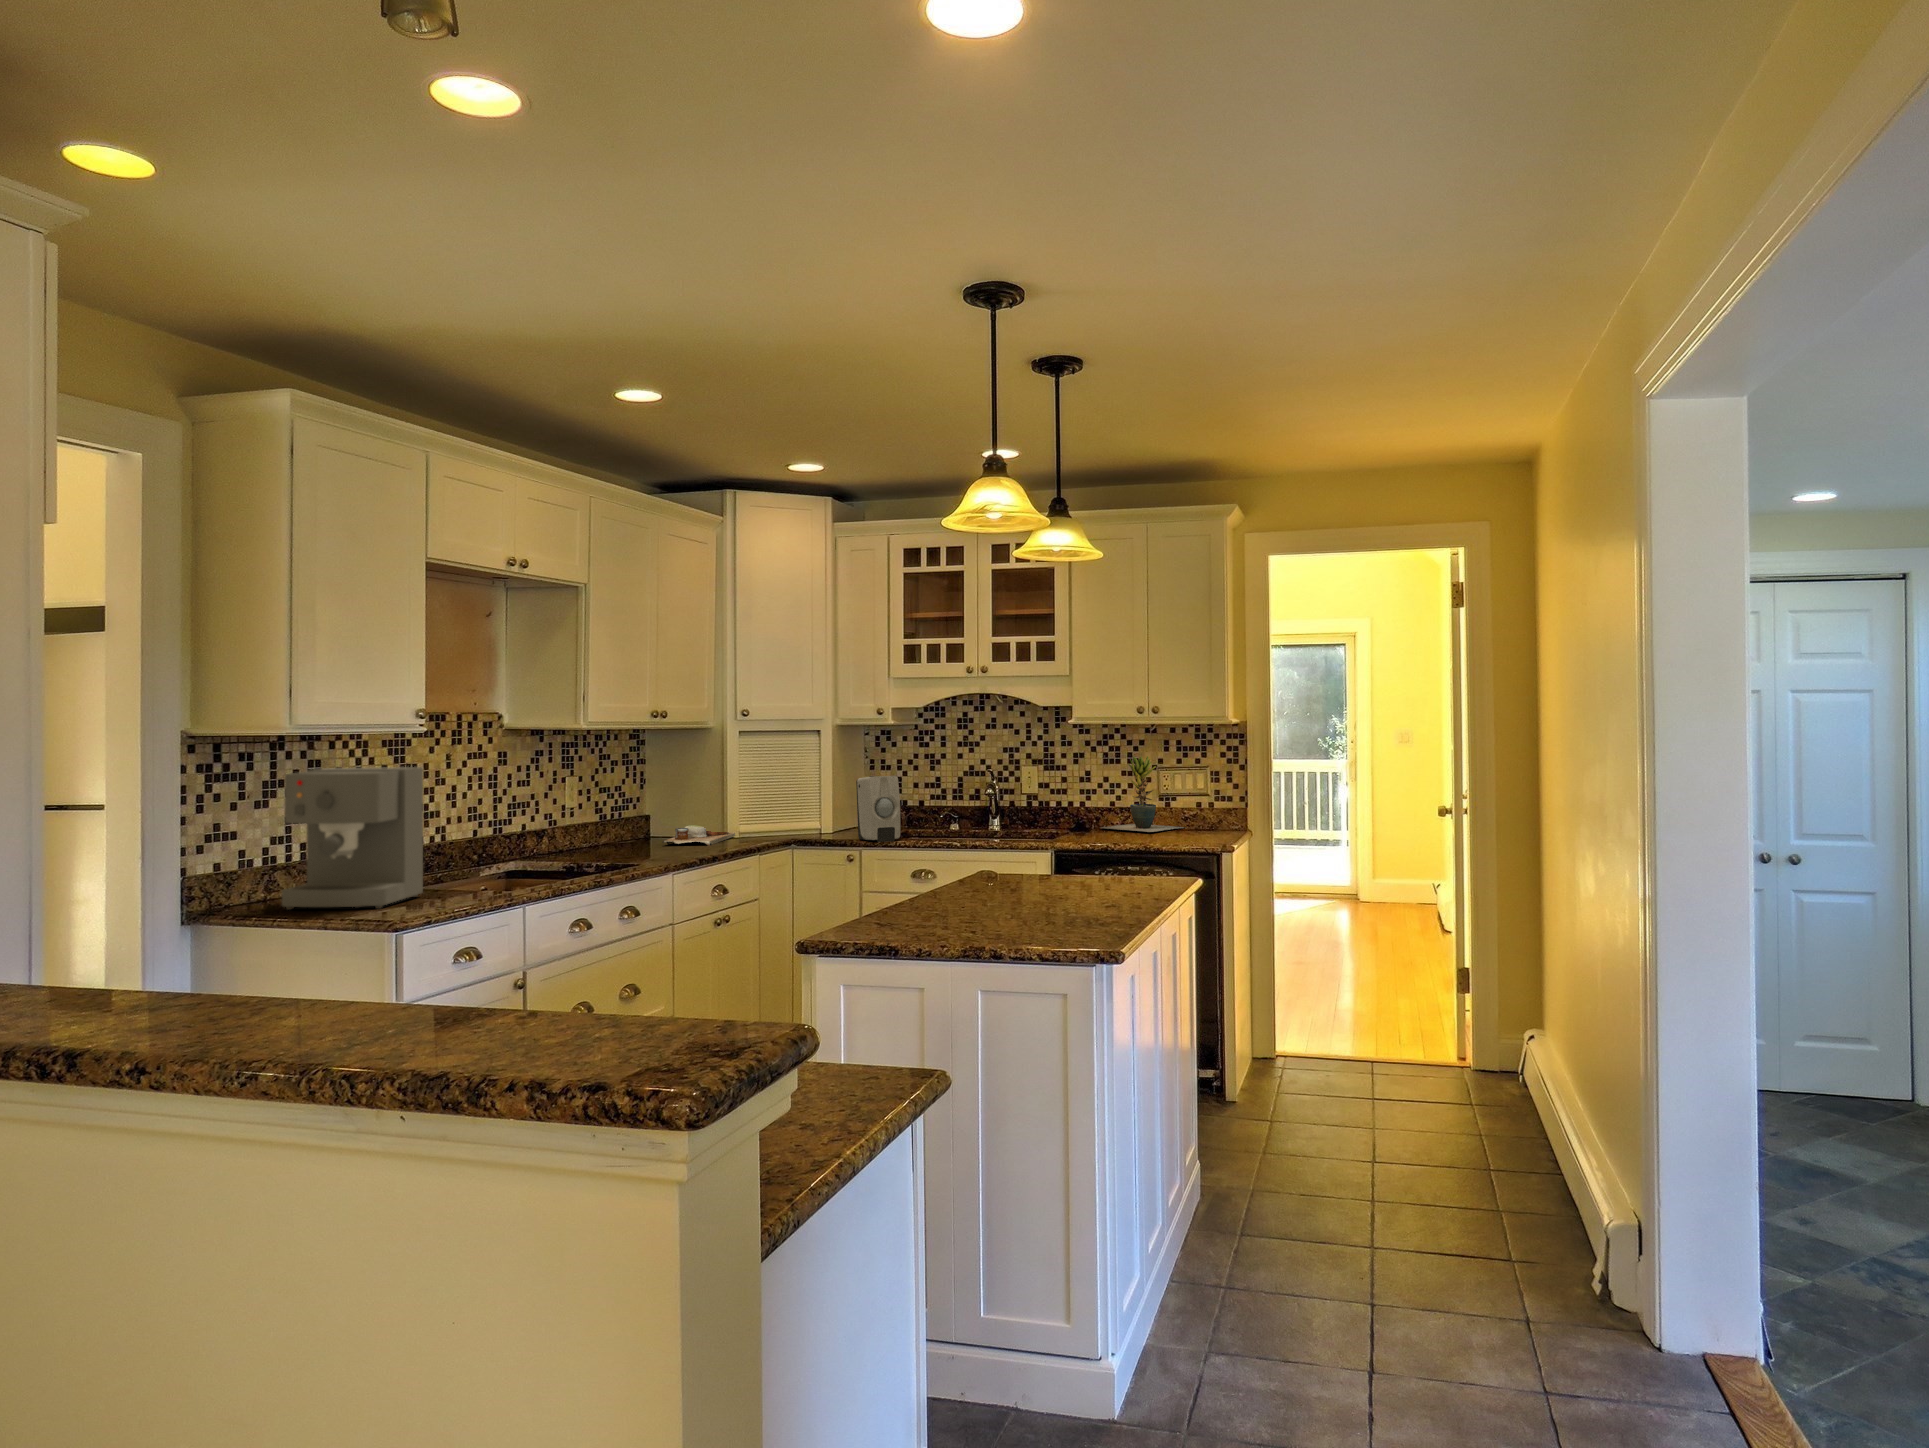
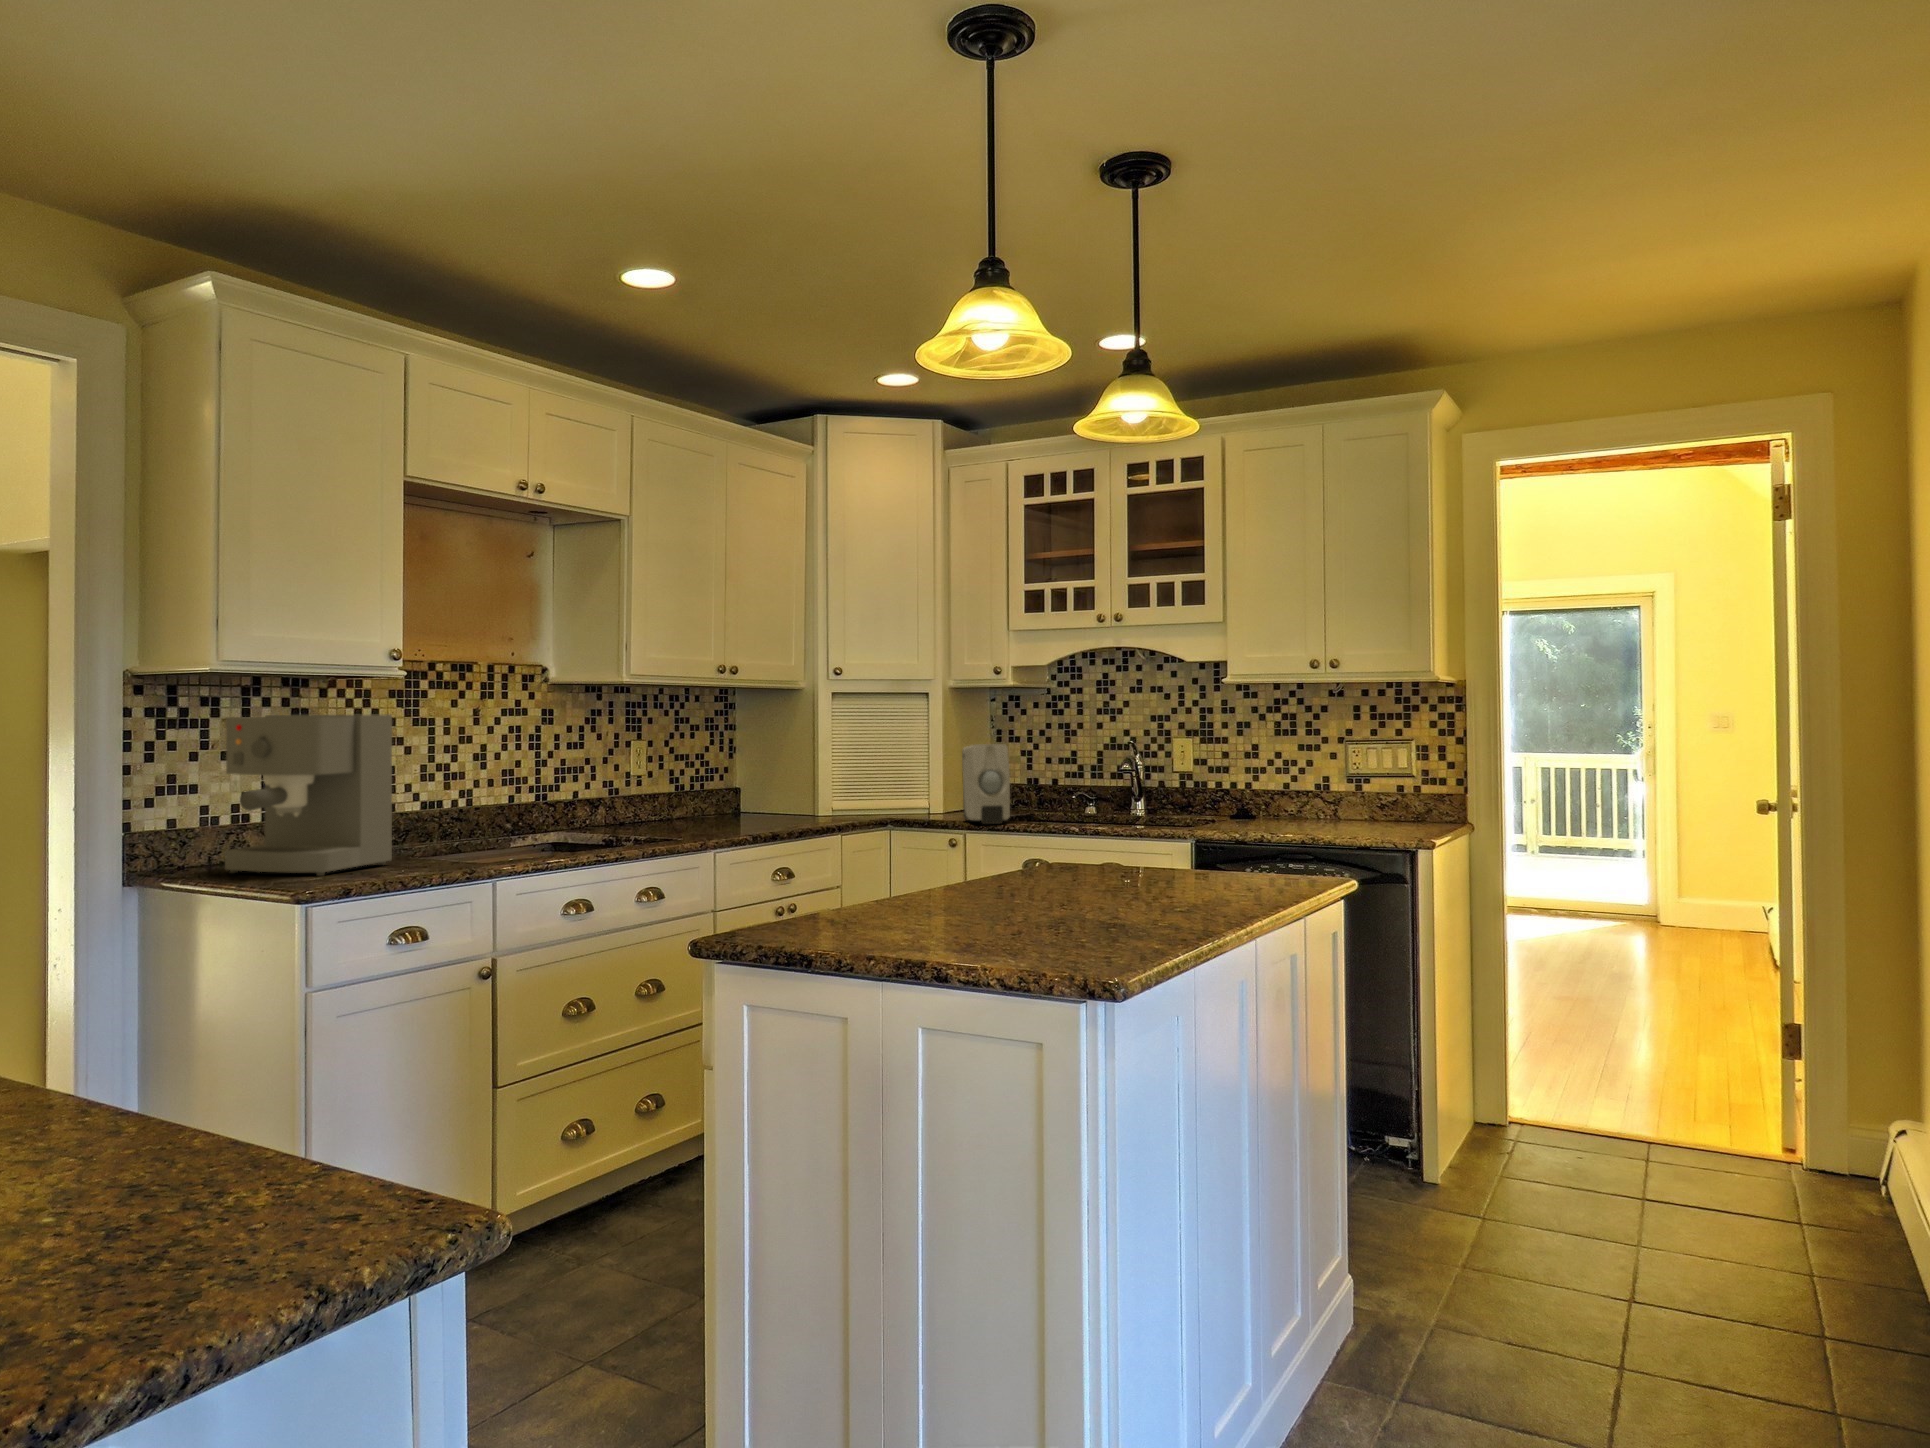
potted plant: present [1101,756,1184,832] -> none [1264,723,1381,820]
cutting board: present [662,825,735,845] -> none [742,799,835,823]

